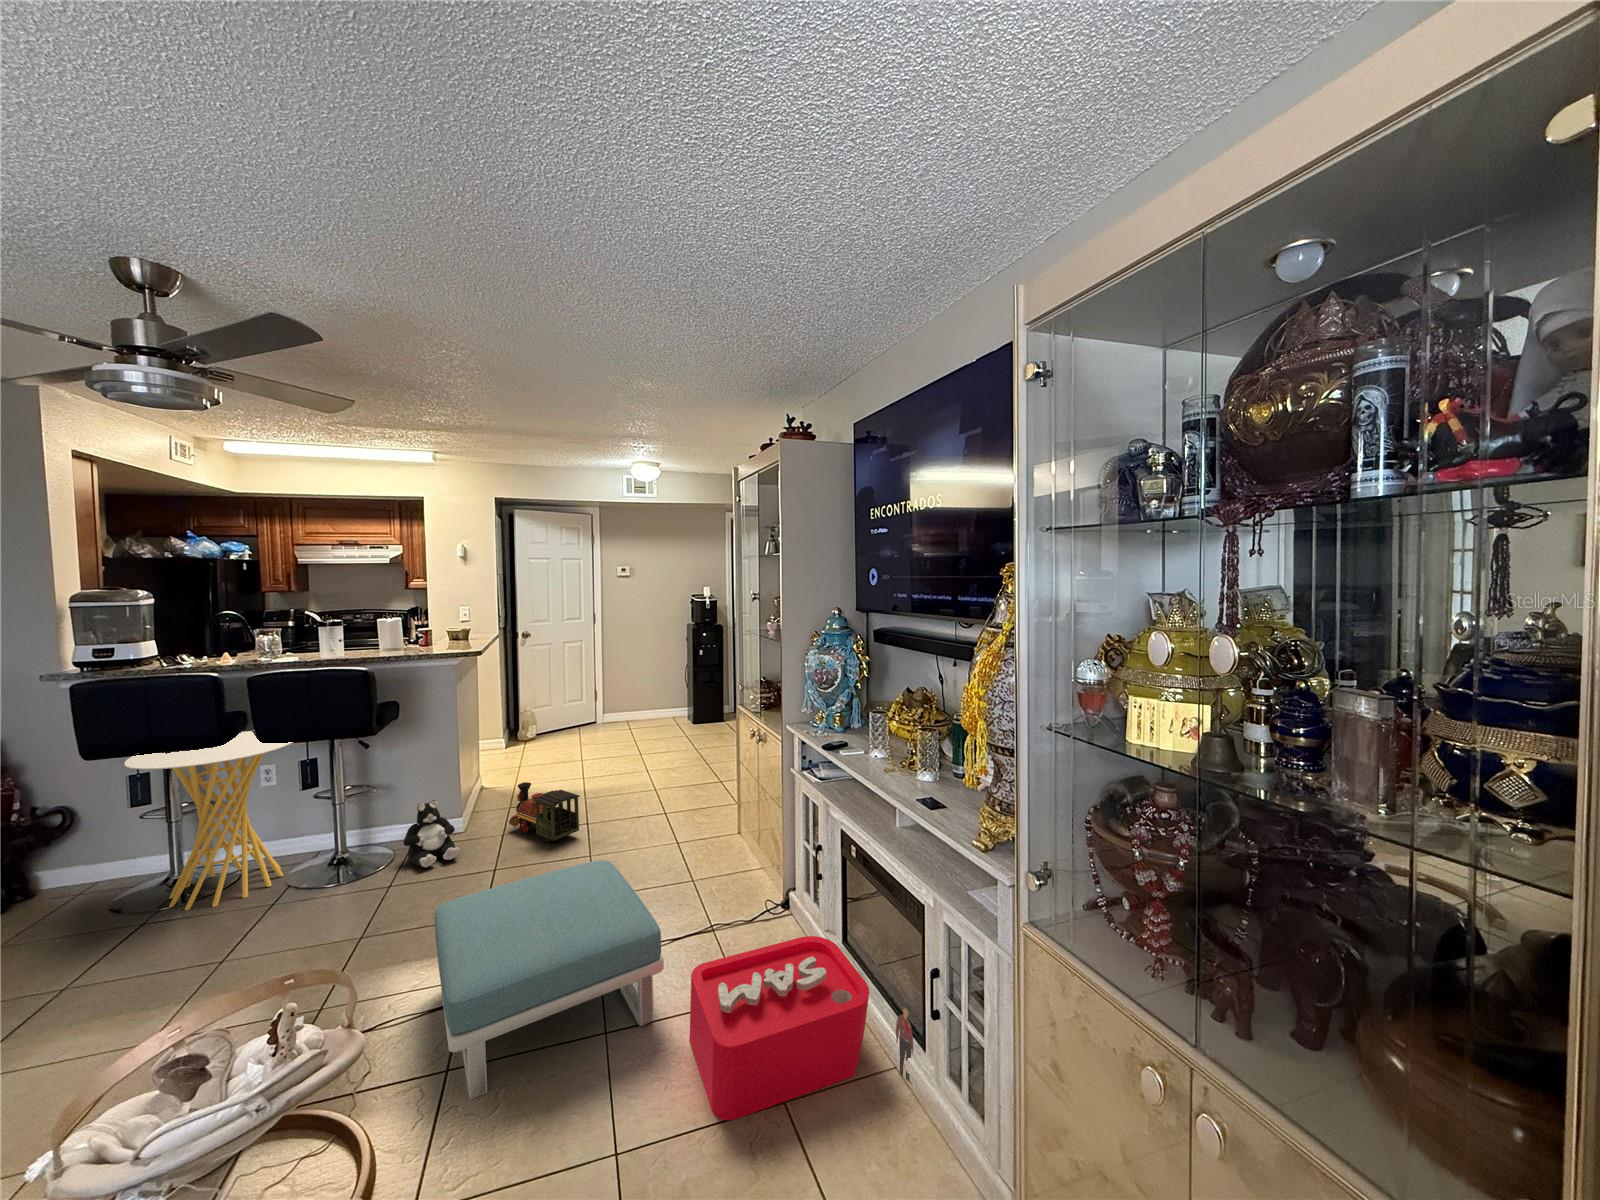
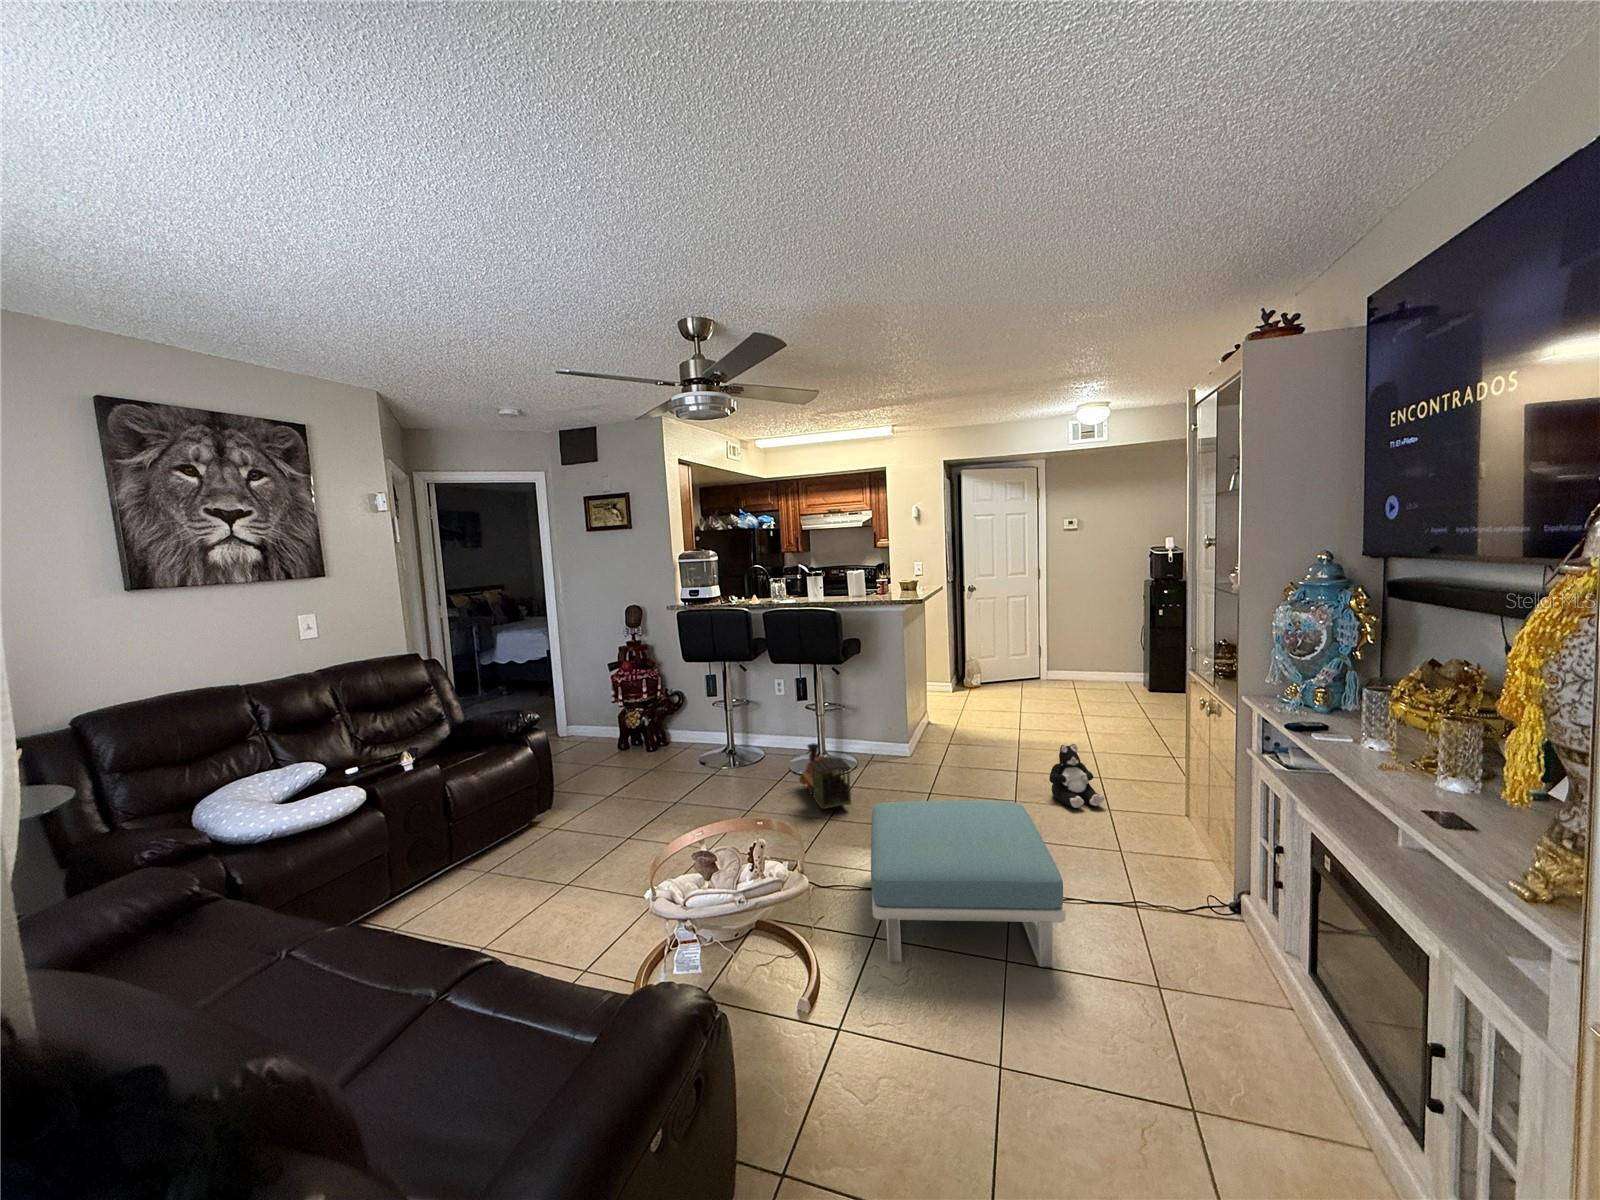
side table: present [124,731,293,910] -> none [705,652,796,771]
toy train: present [509,782,580,843] -> present [799,743,851,809]
plush toy: present [403,800,460,867] -> present [1049,744,1105,808]
storage bin: present [690,936,914,1120] -> none [1089,929,1401,1183]

